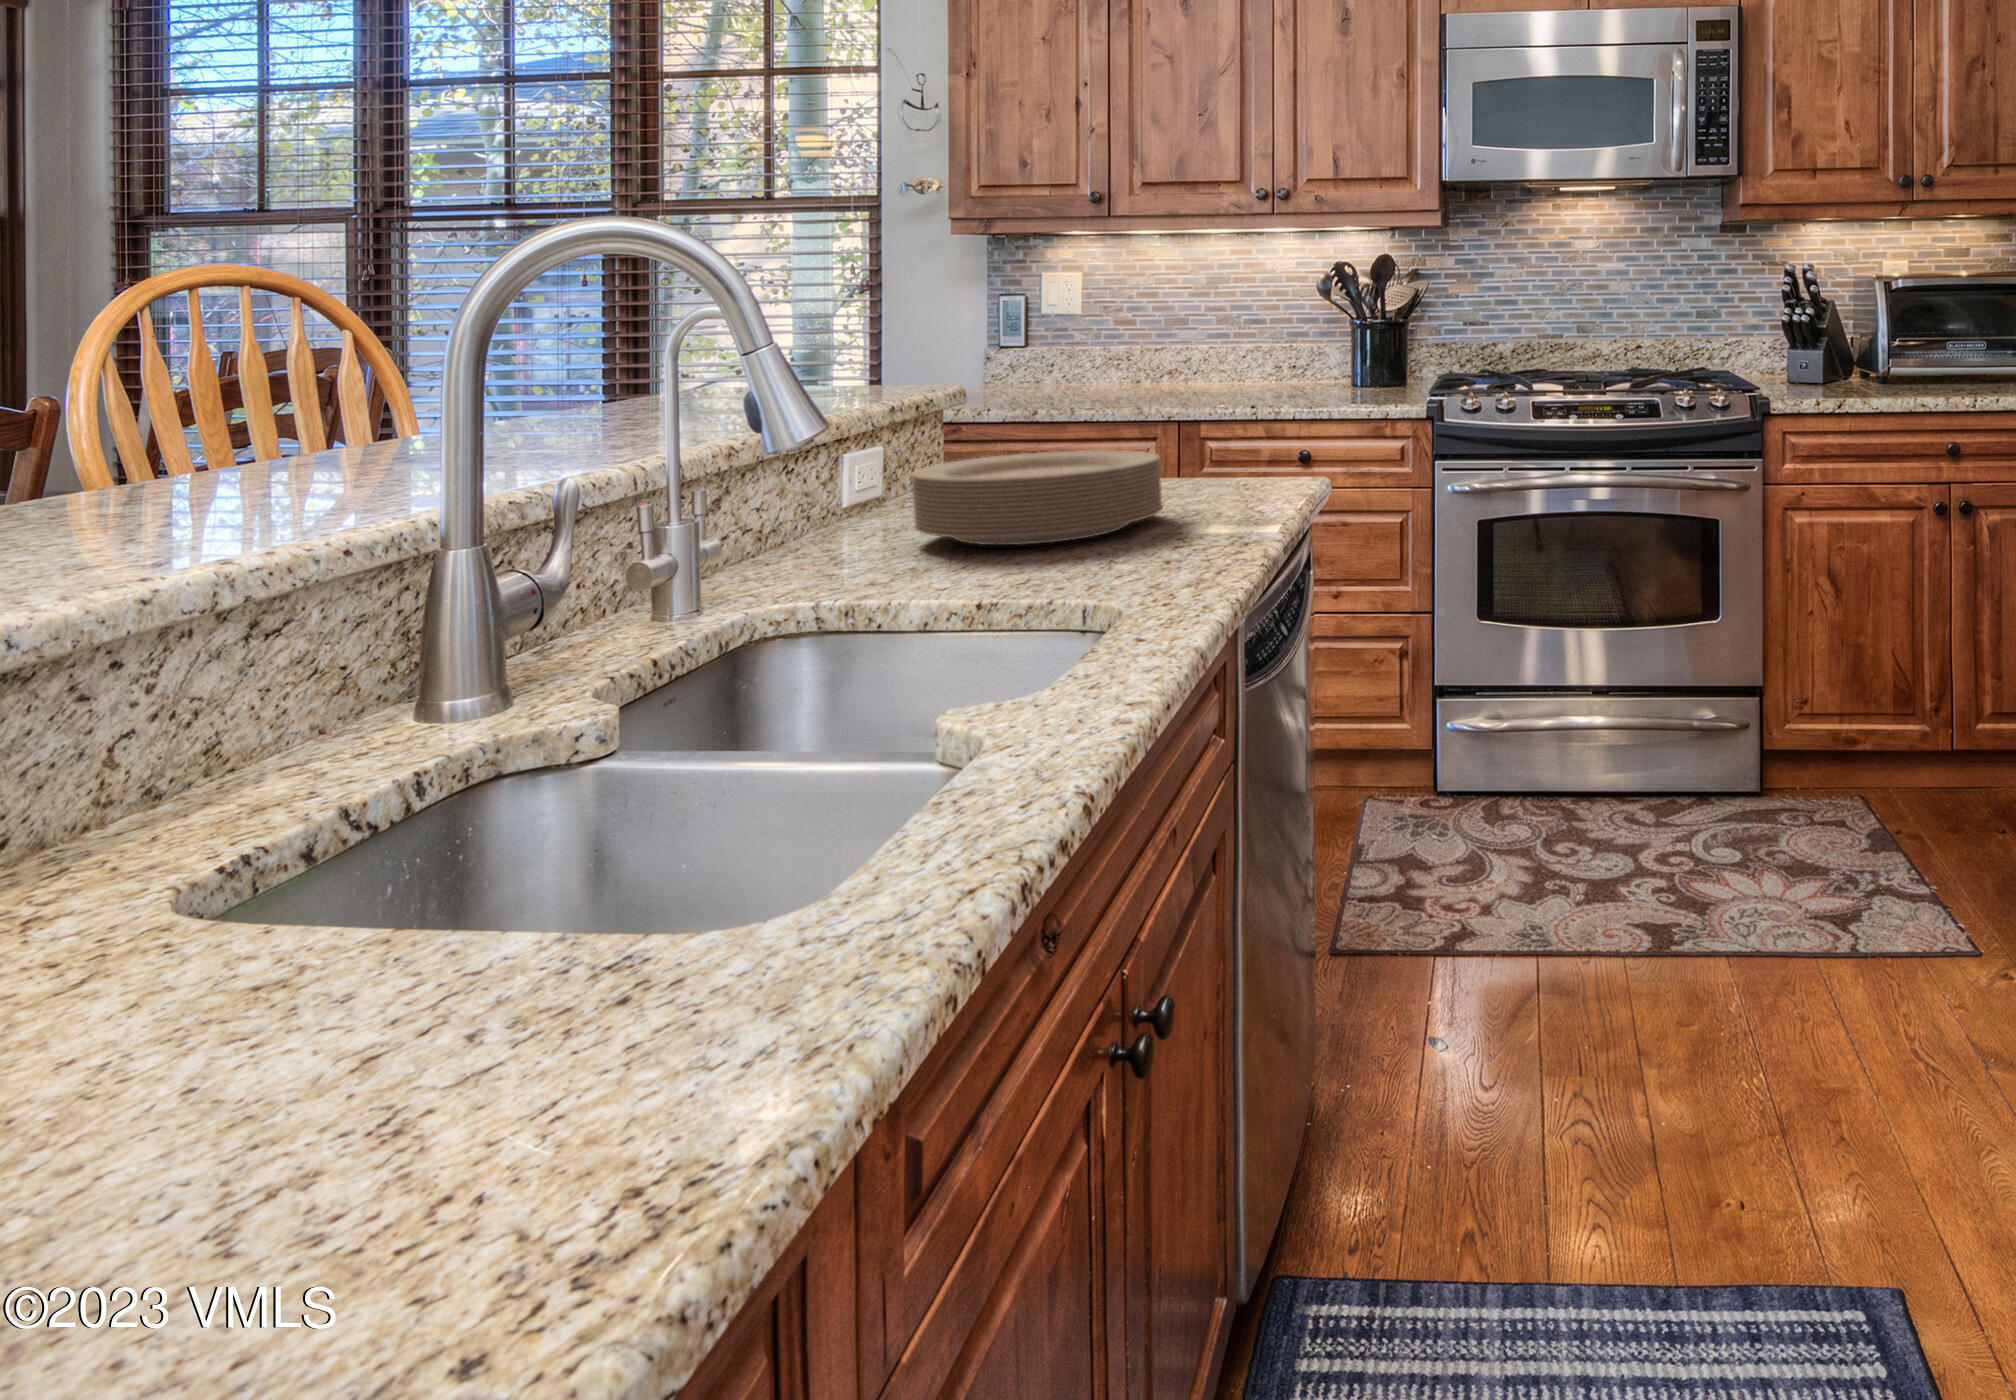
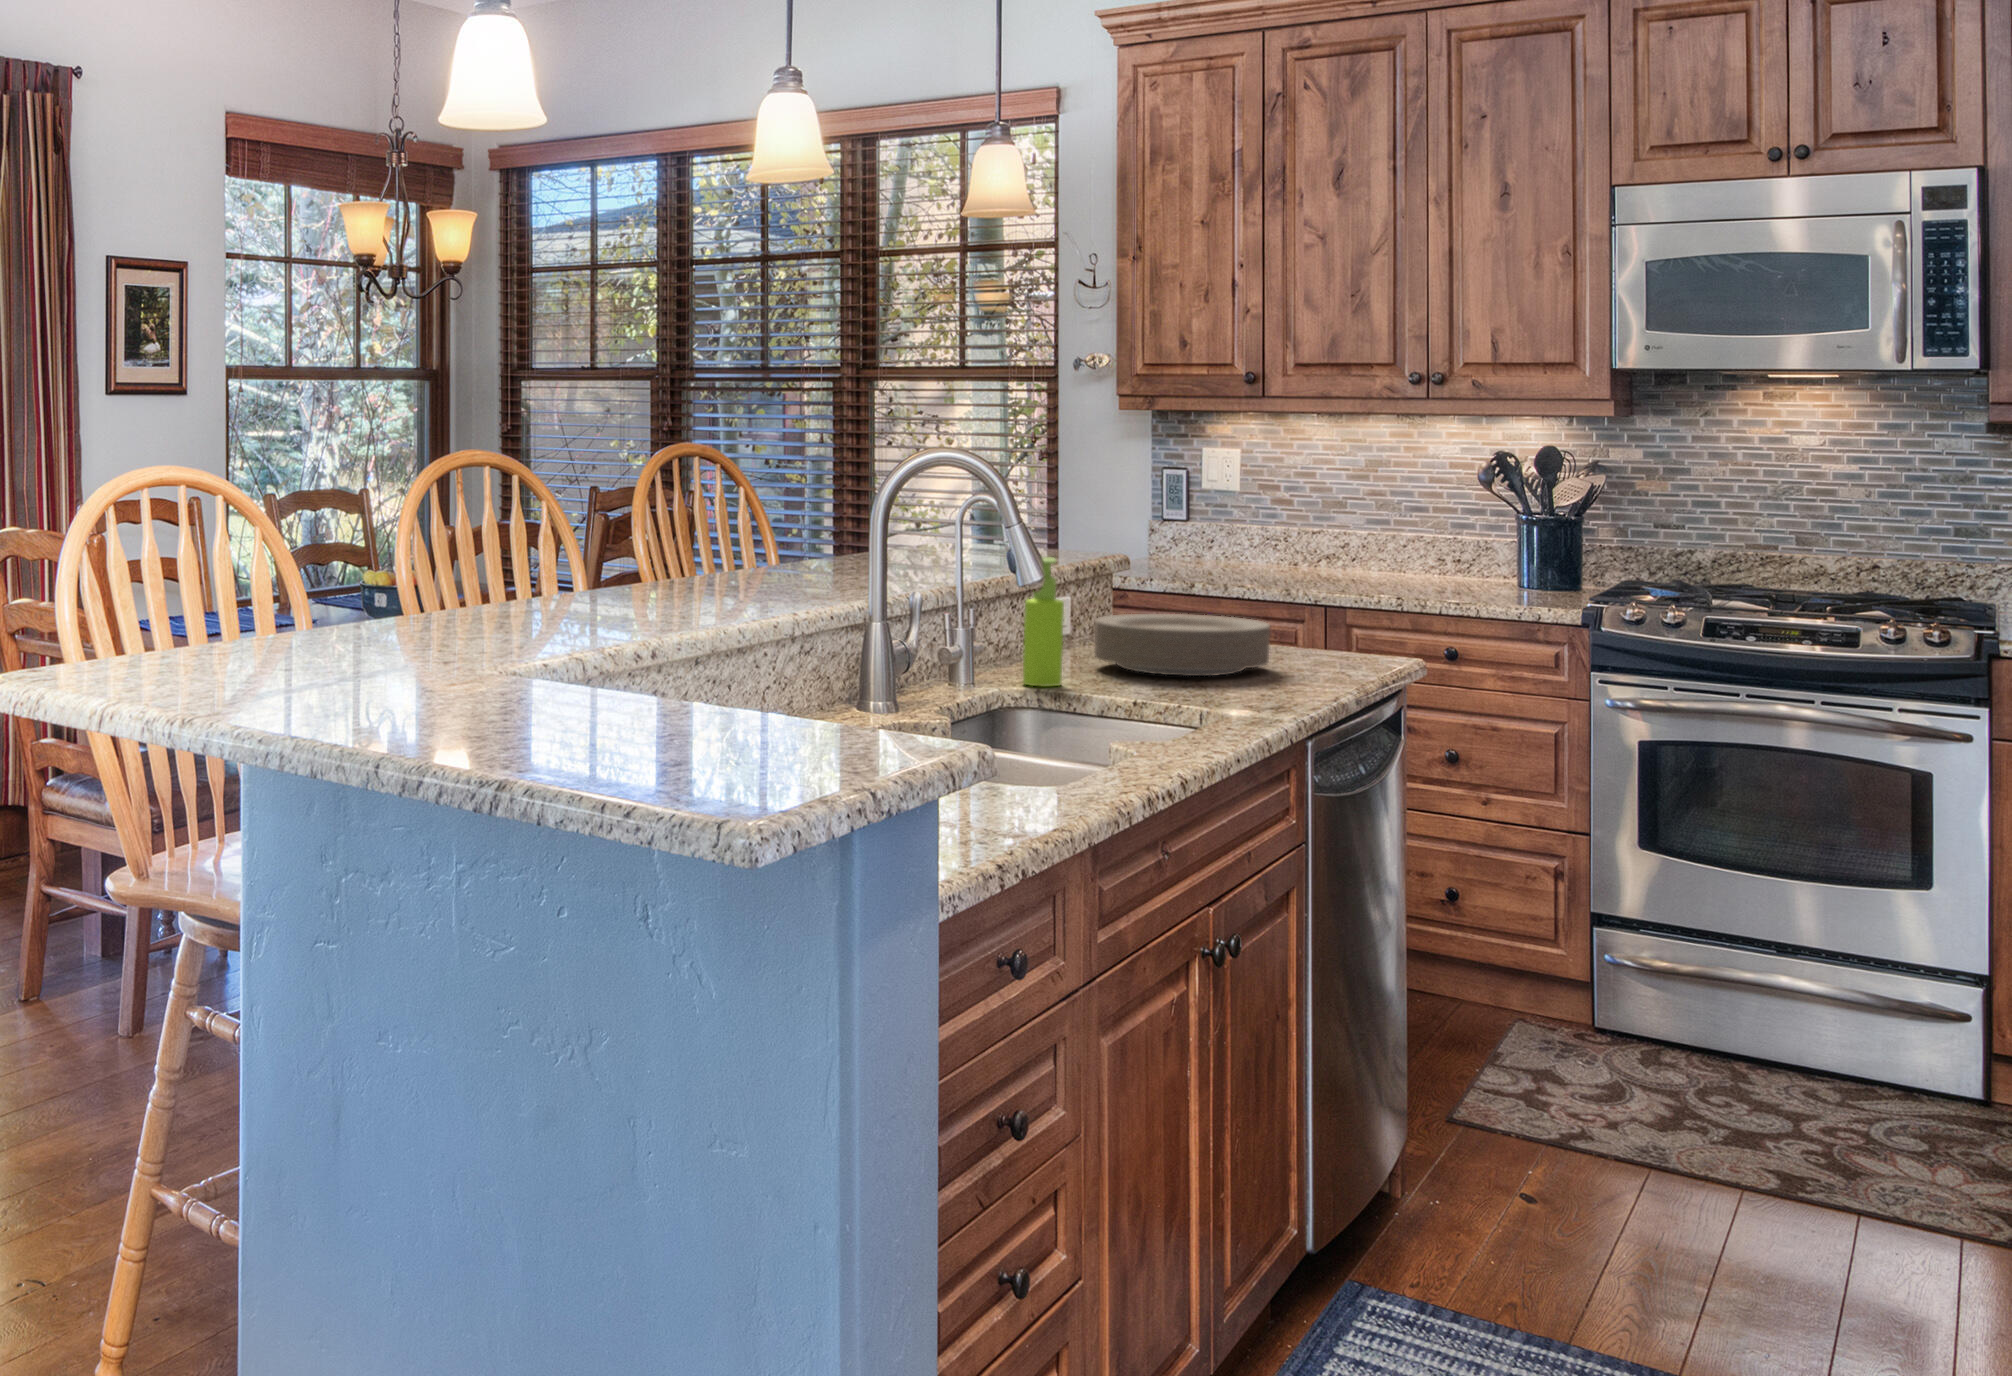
soap dispenser: none [781,380,858,594] -> present [1023,557,1064,686]

